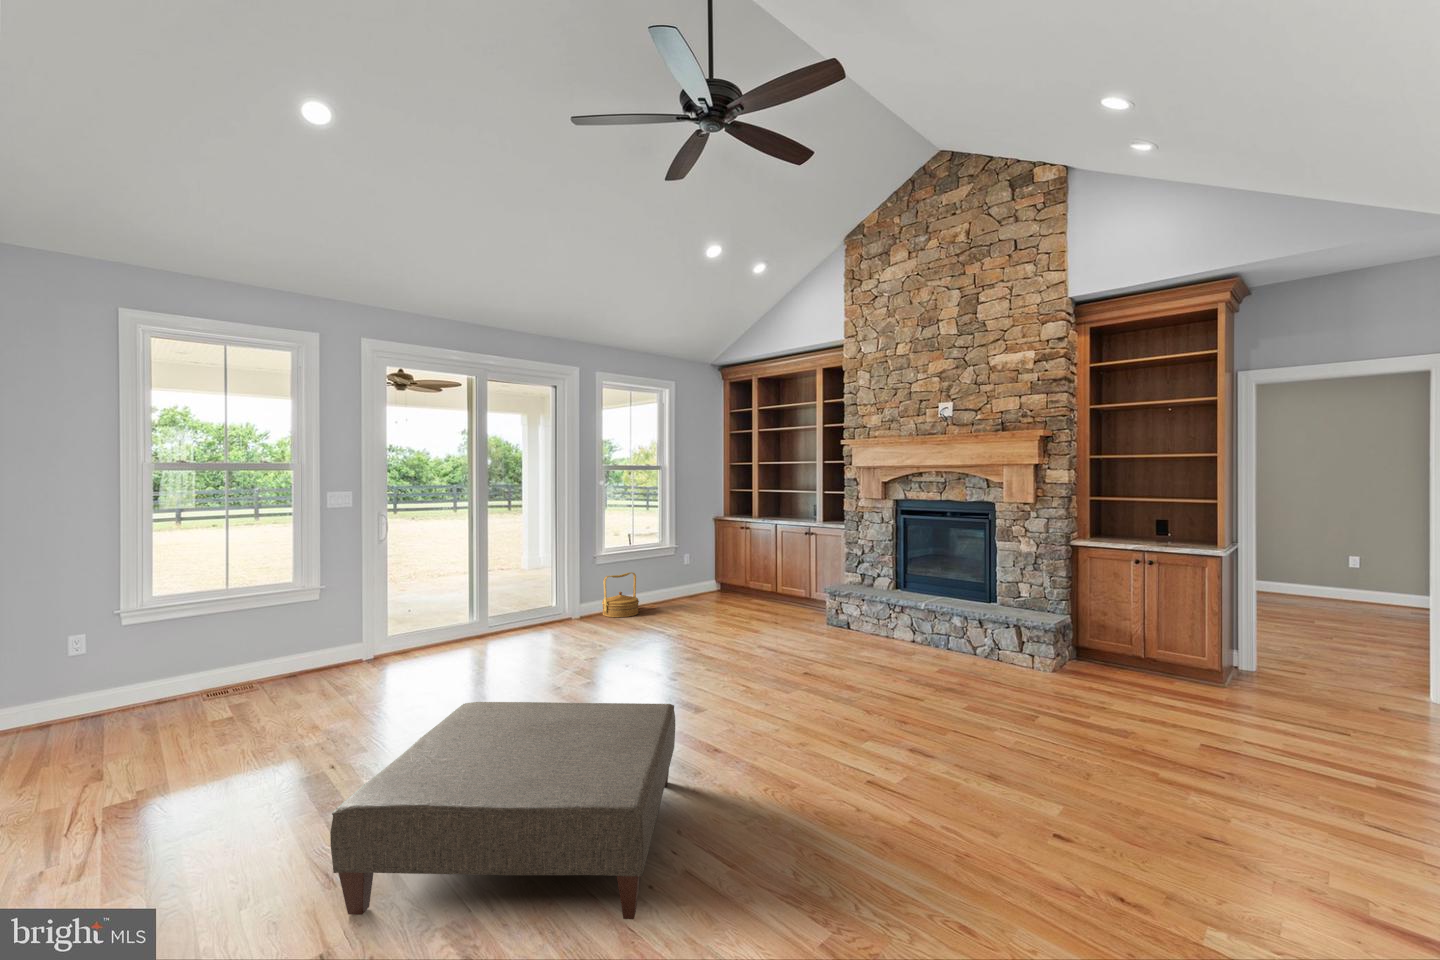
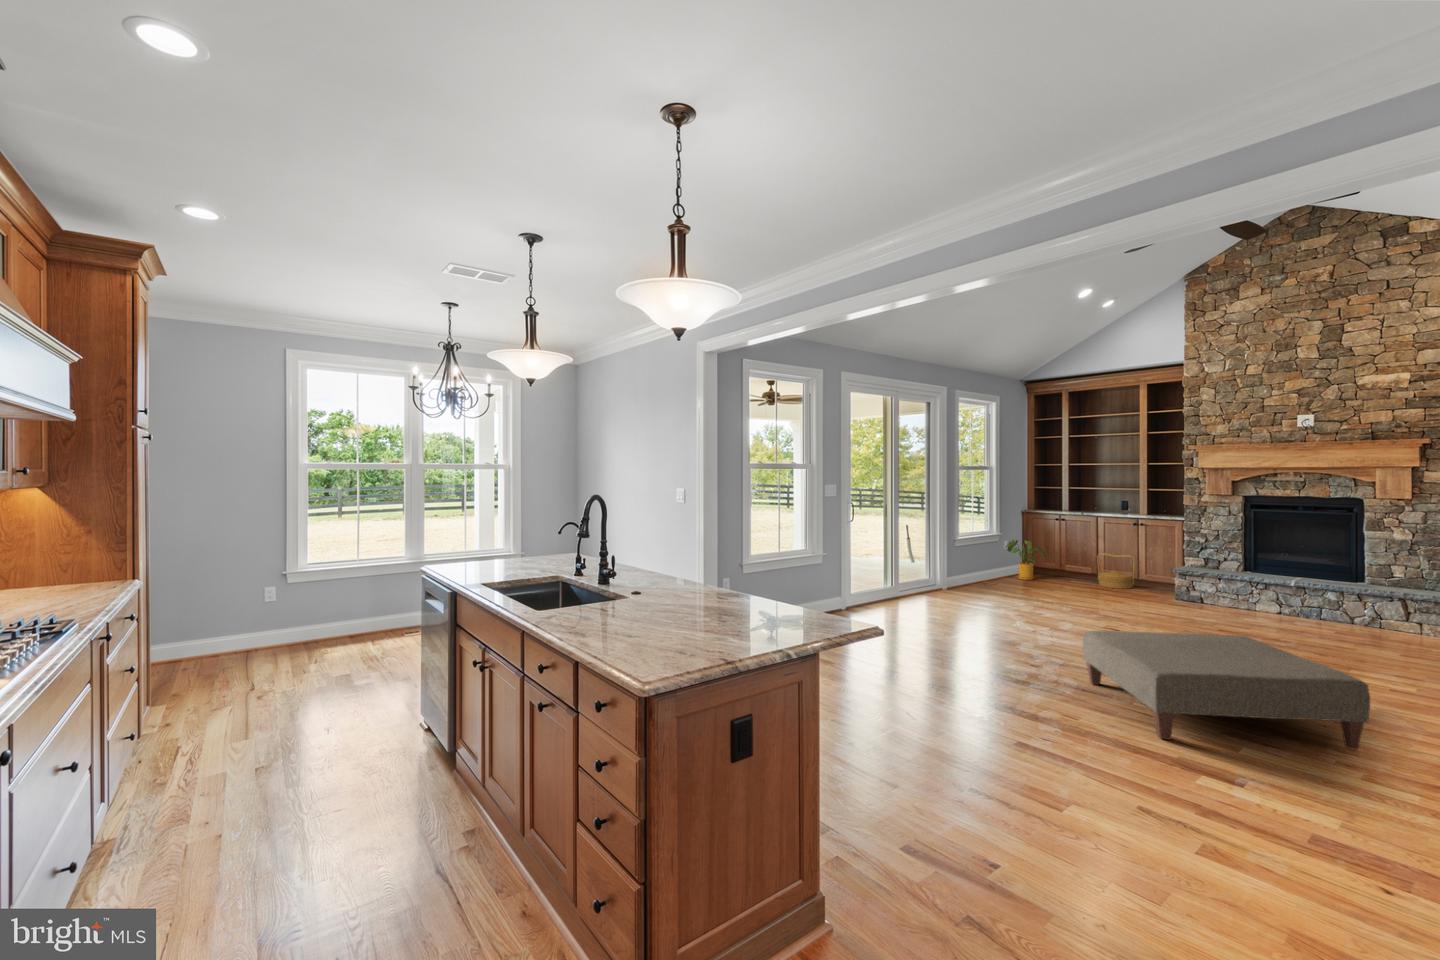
house plant: none [681,551,721,600] -> present [1005,540,1046,580]
woven basket: present [602,572,639,617] -> present [1097,553,1135,589]

